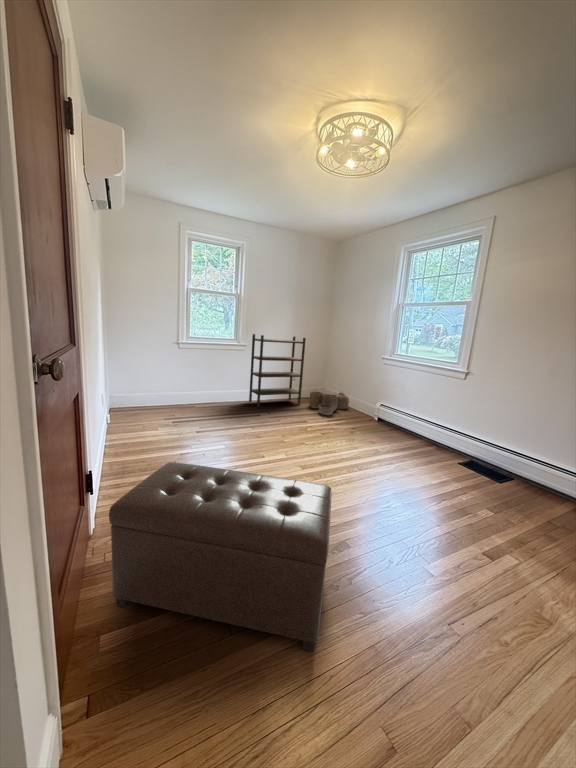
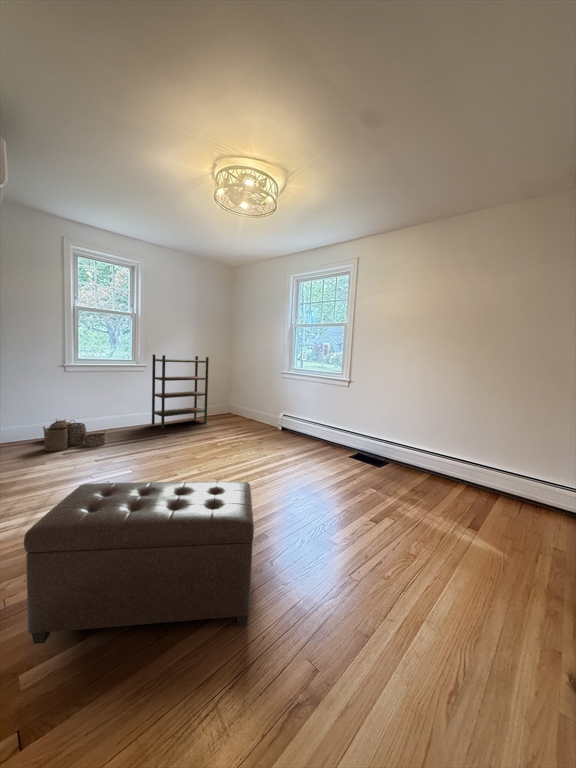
woven basket: present [309,391,349,415] -> present [43,419,105,451]

